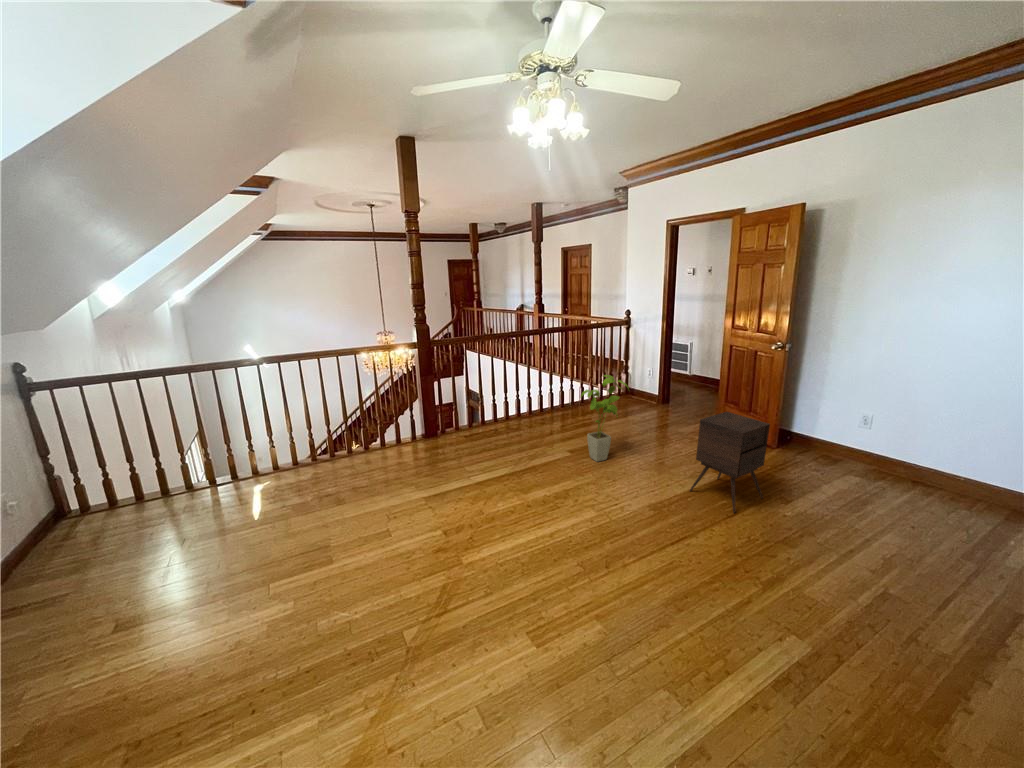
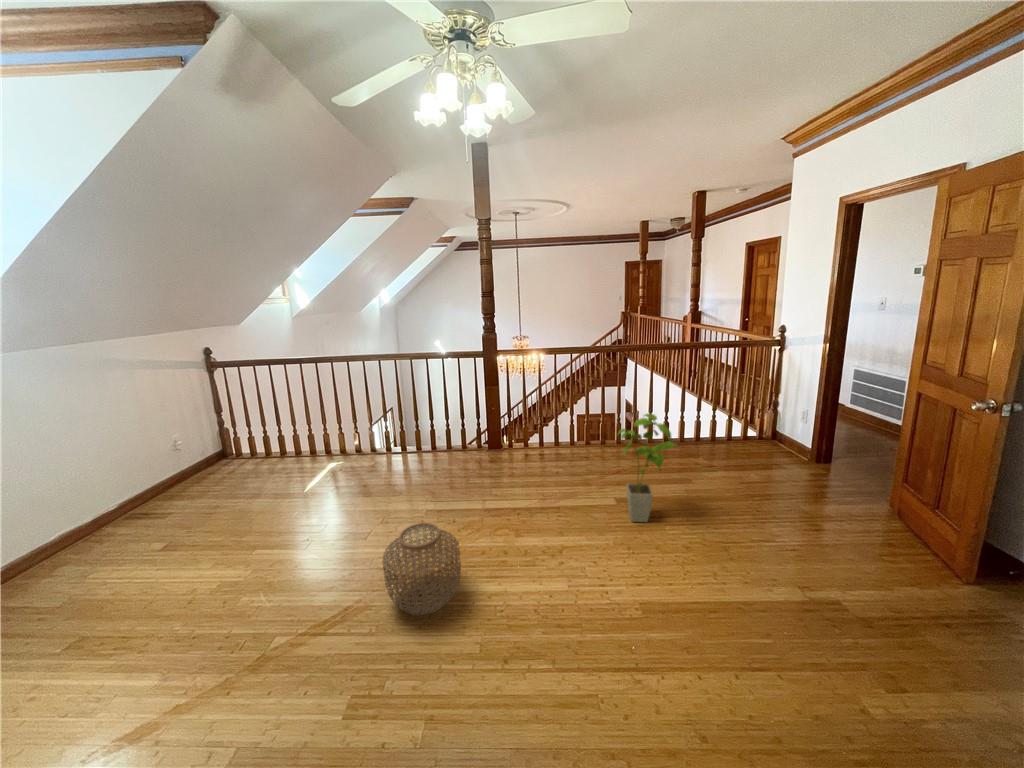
side table: present [690,412,770,513] -> none [722,501,857,664]
woven basket: none [473,487,541,569] -> present [383,523,461,615]

